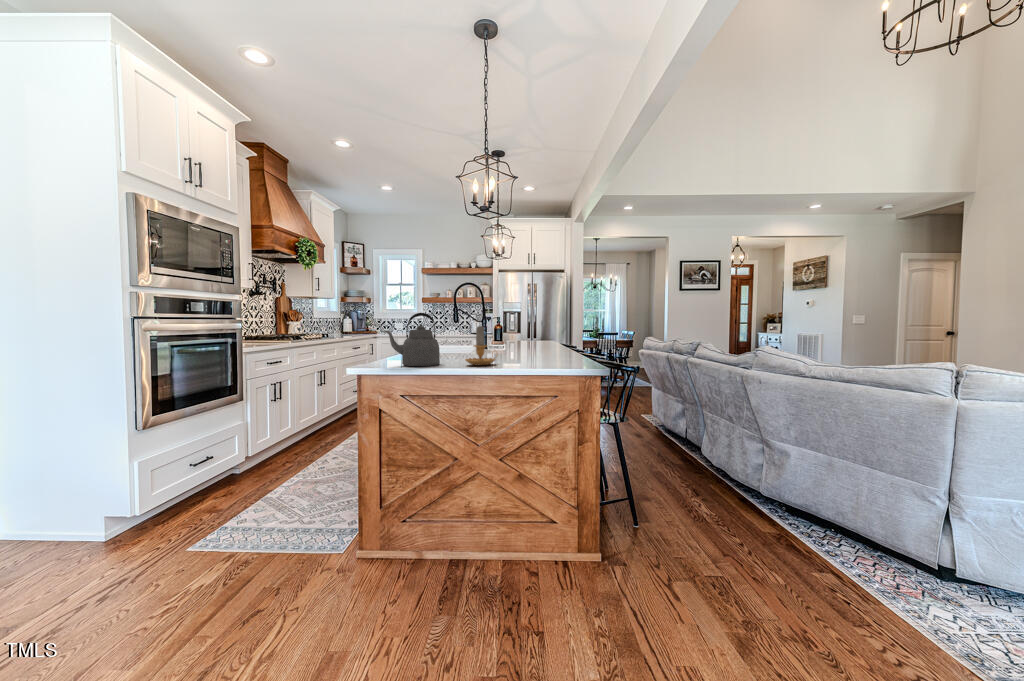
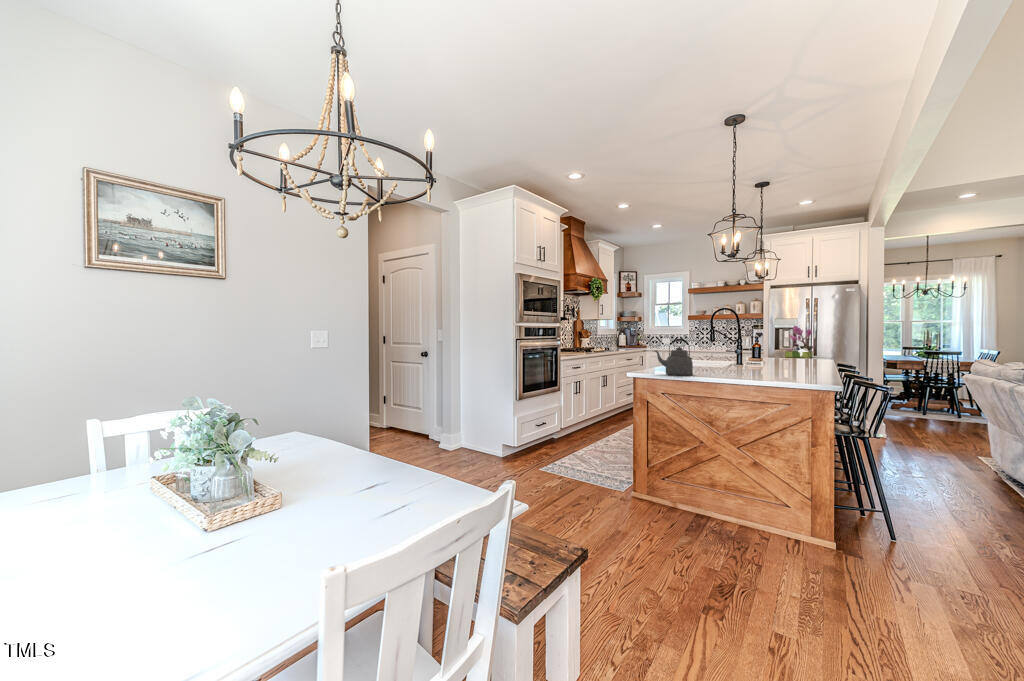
flower arrangement: none [519,307,542,340] -> present [785,325,813,358]
candle: present [465,326,496,365] -> none [711,347,738,377]

